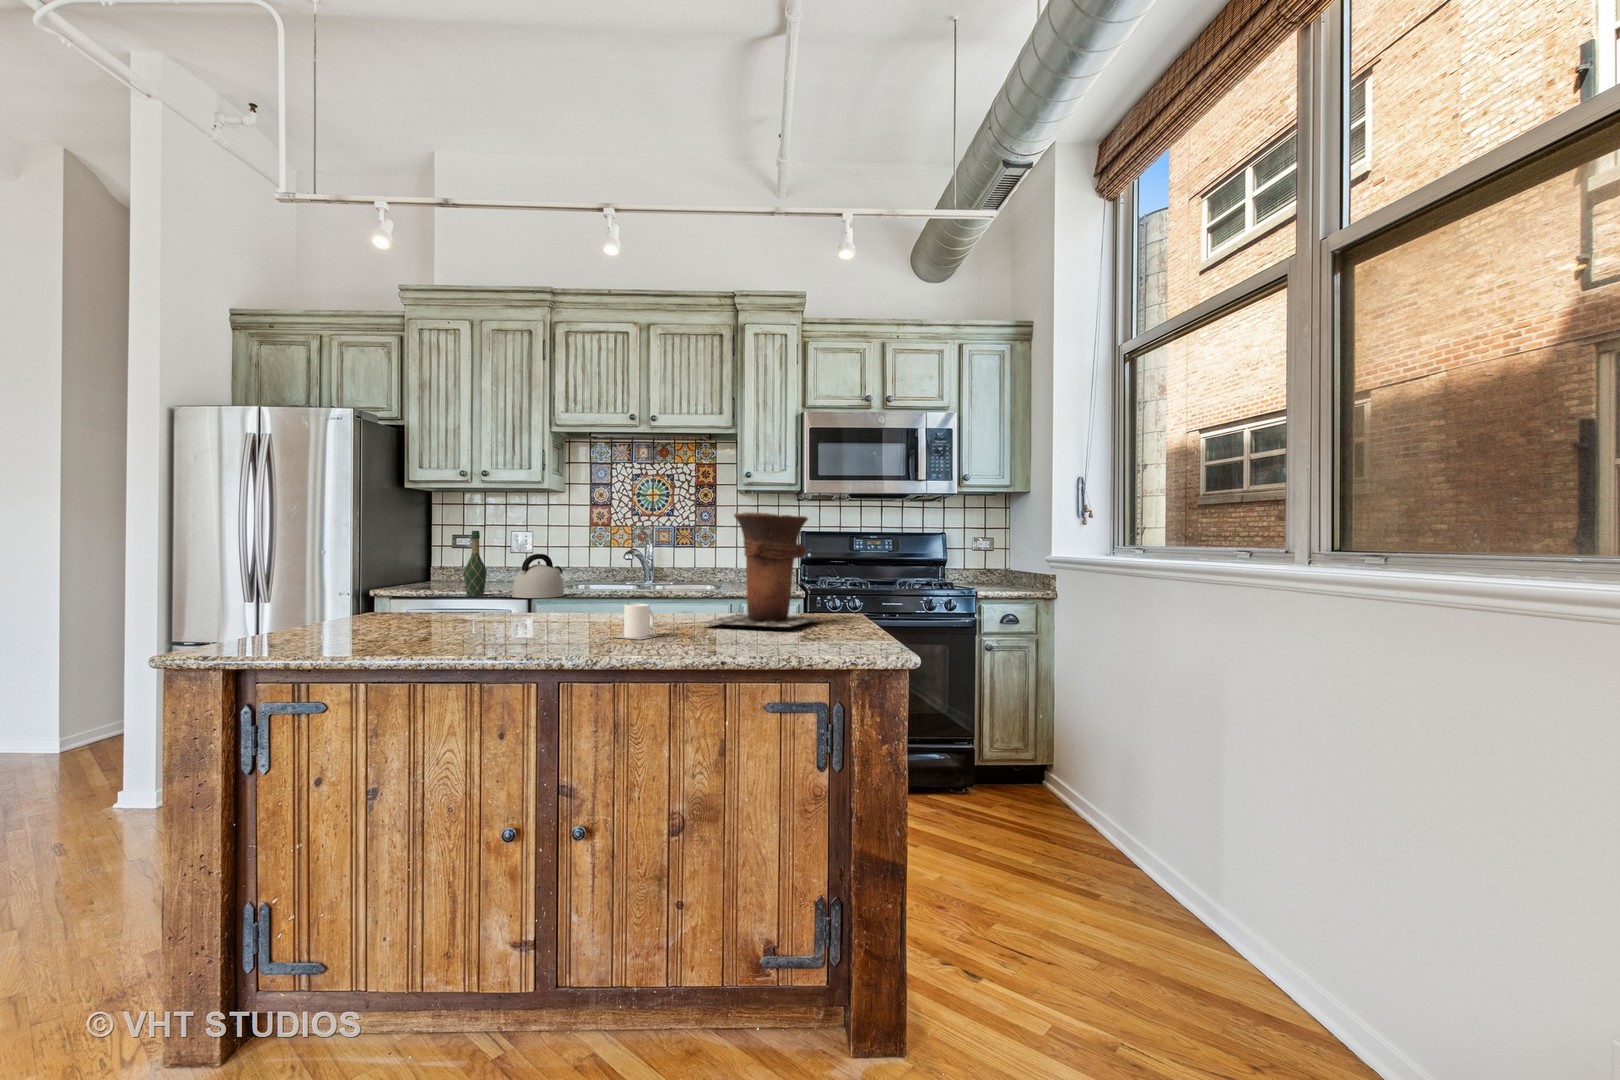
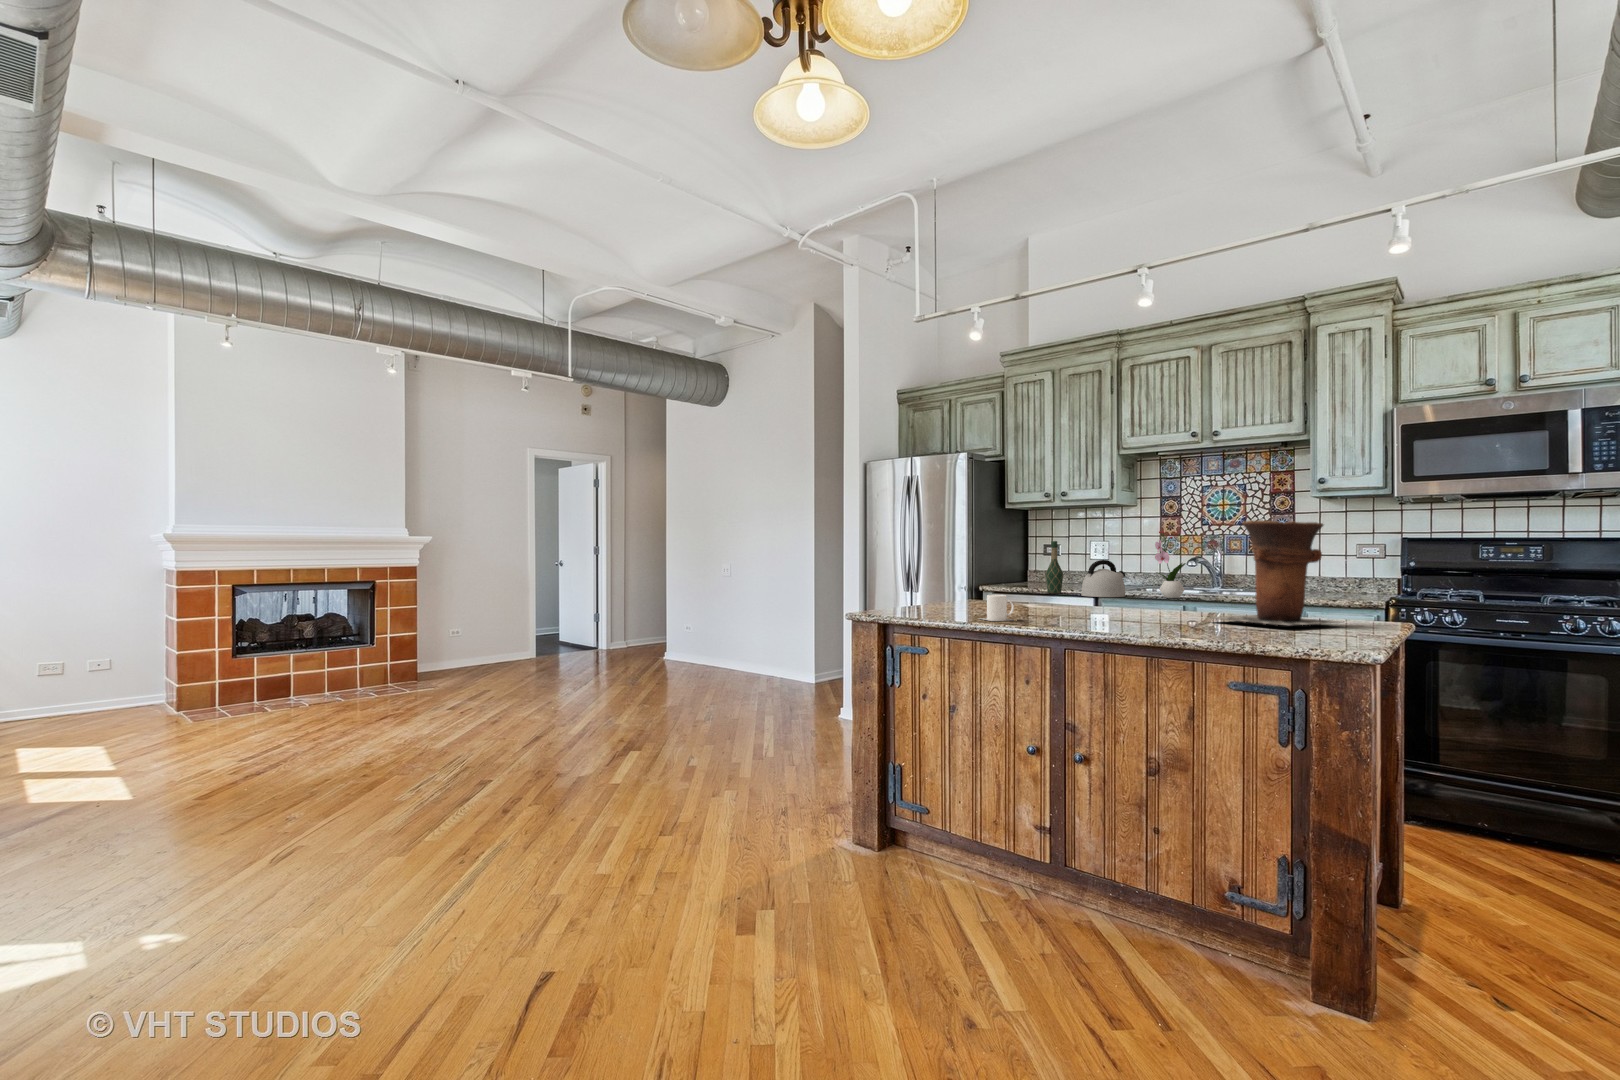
flower arrangement: none [597,521,630,595] -> present [1155,531,1186,598]
mug: present [614,604,661,640] -> present [980,595,1014,621]

